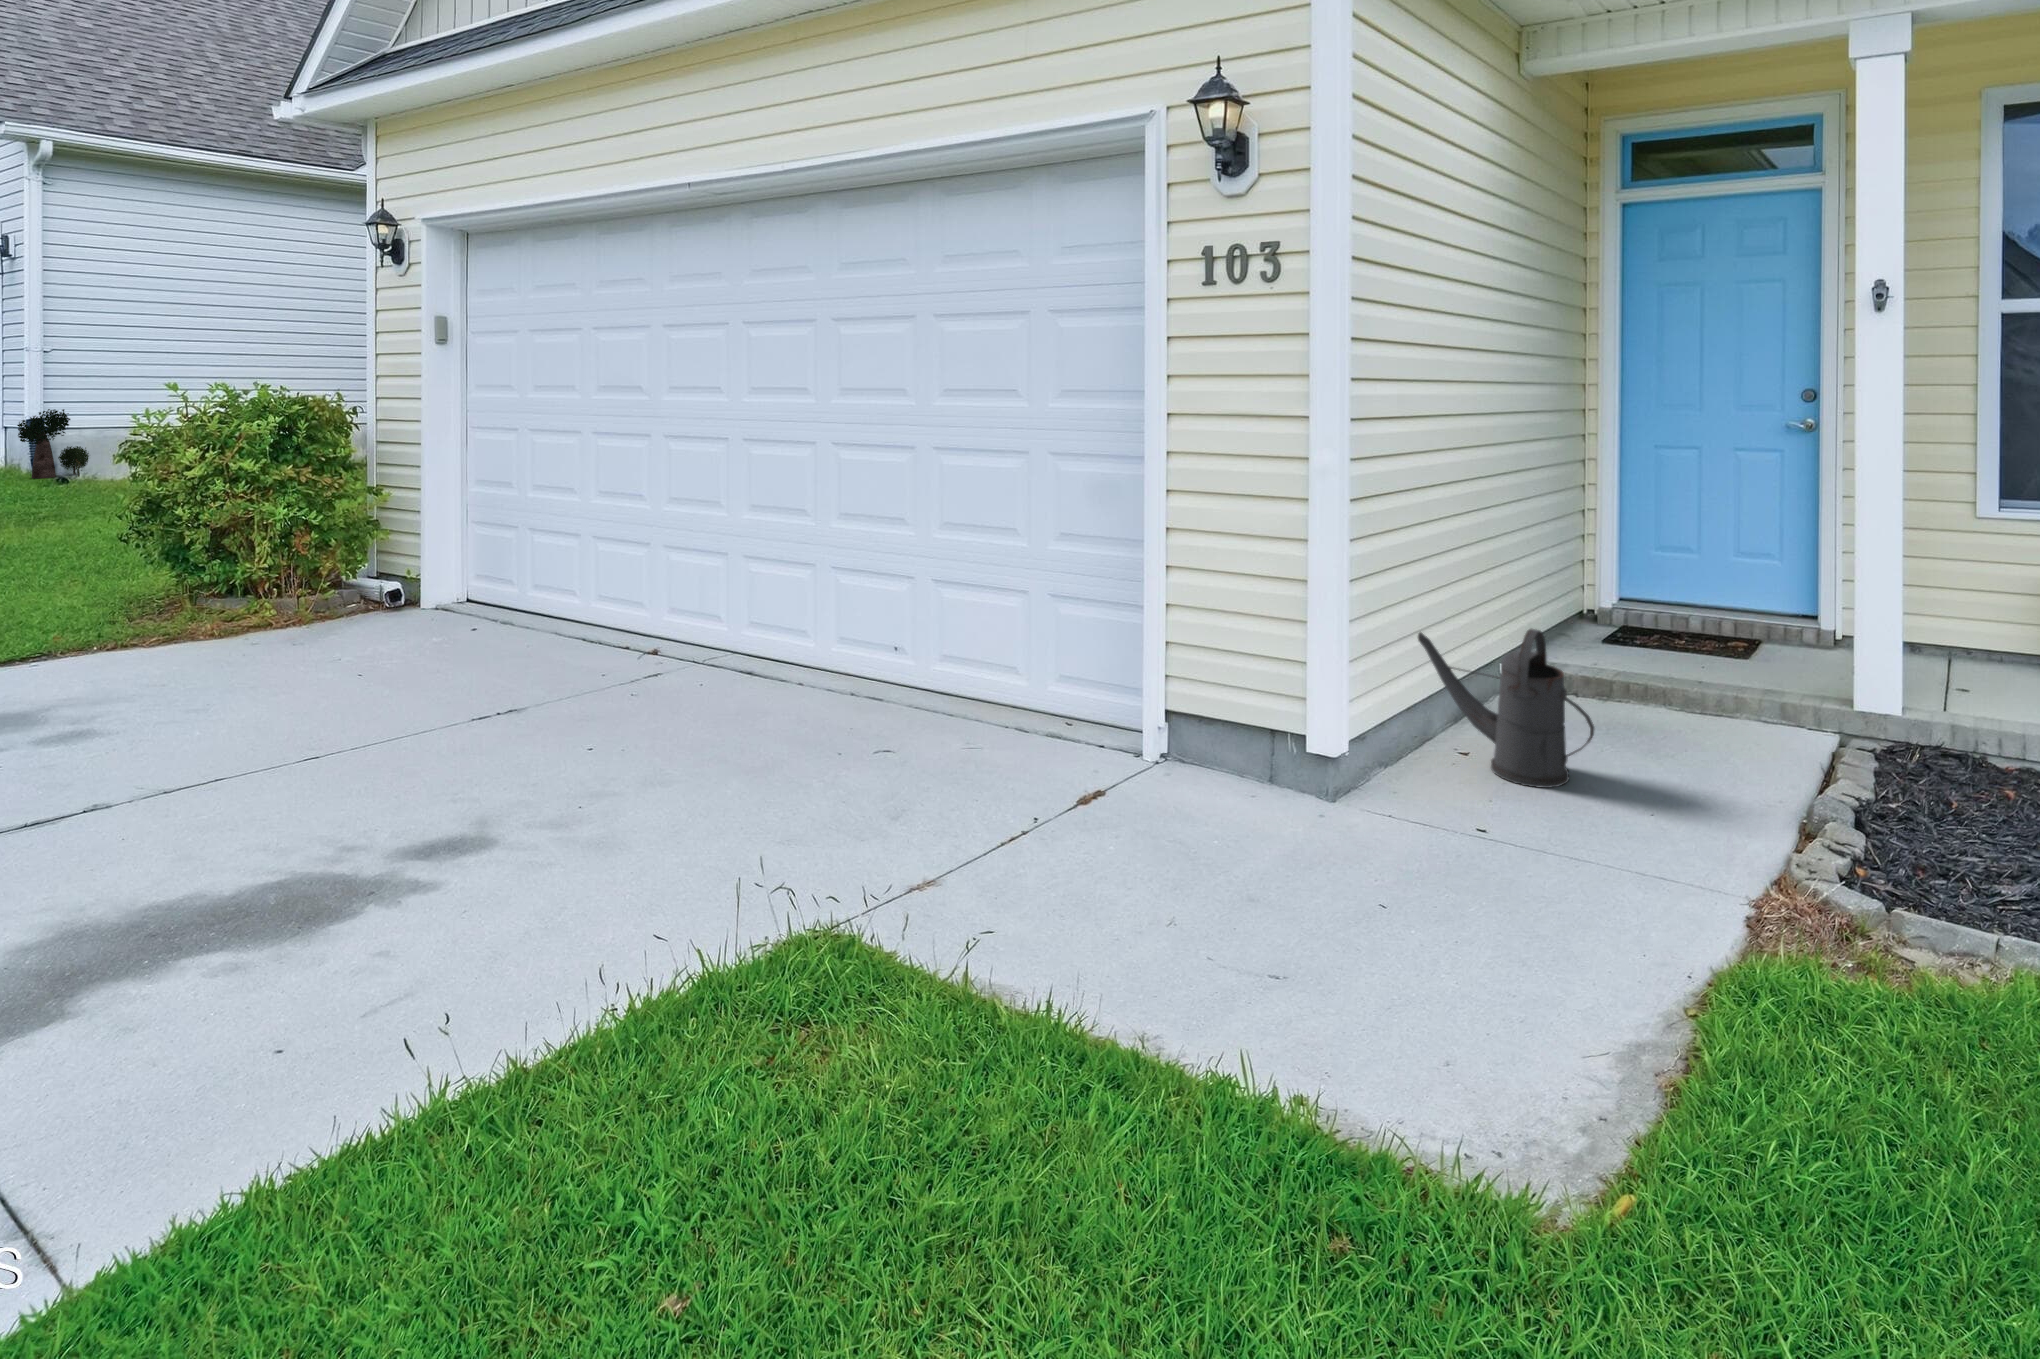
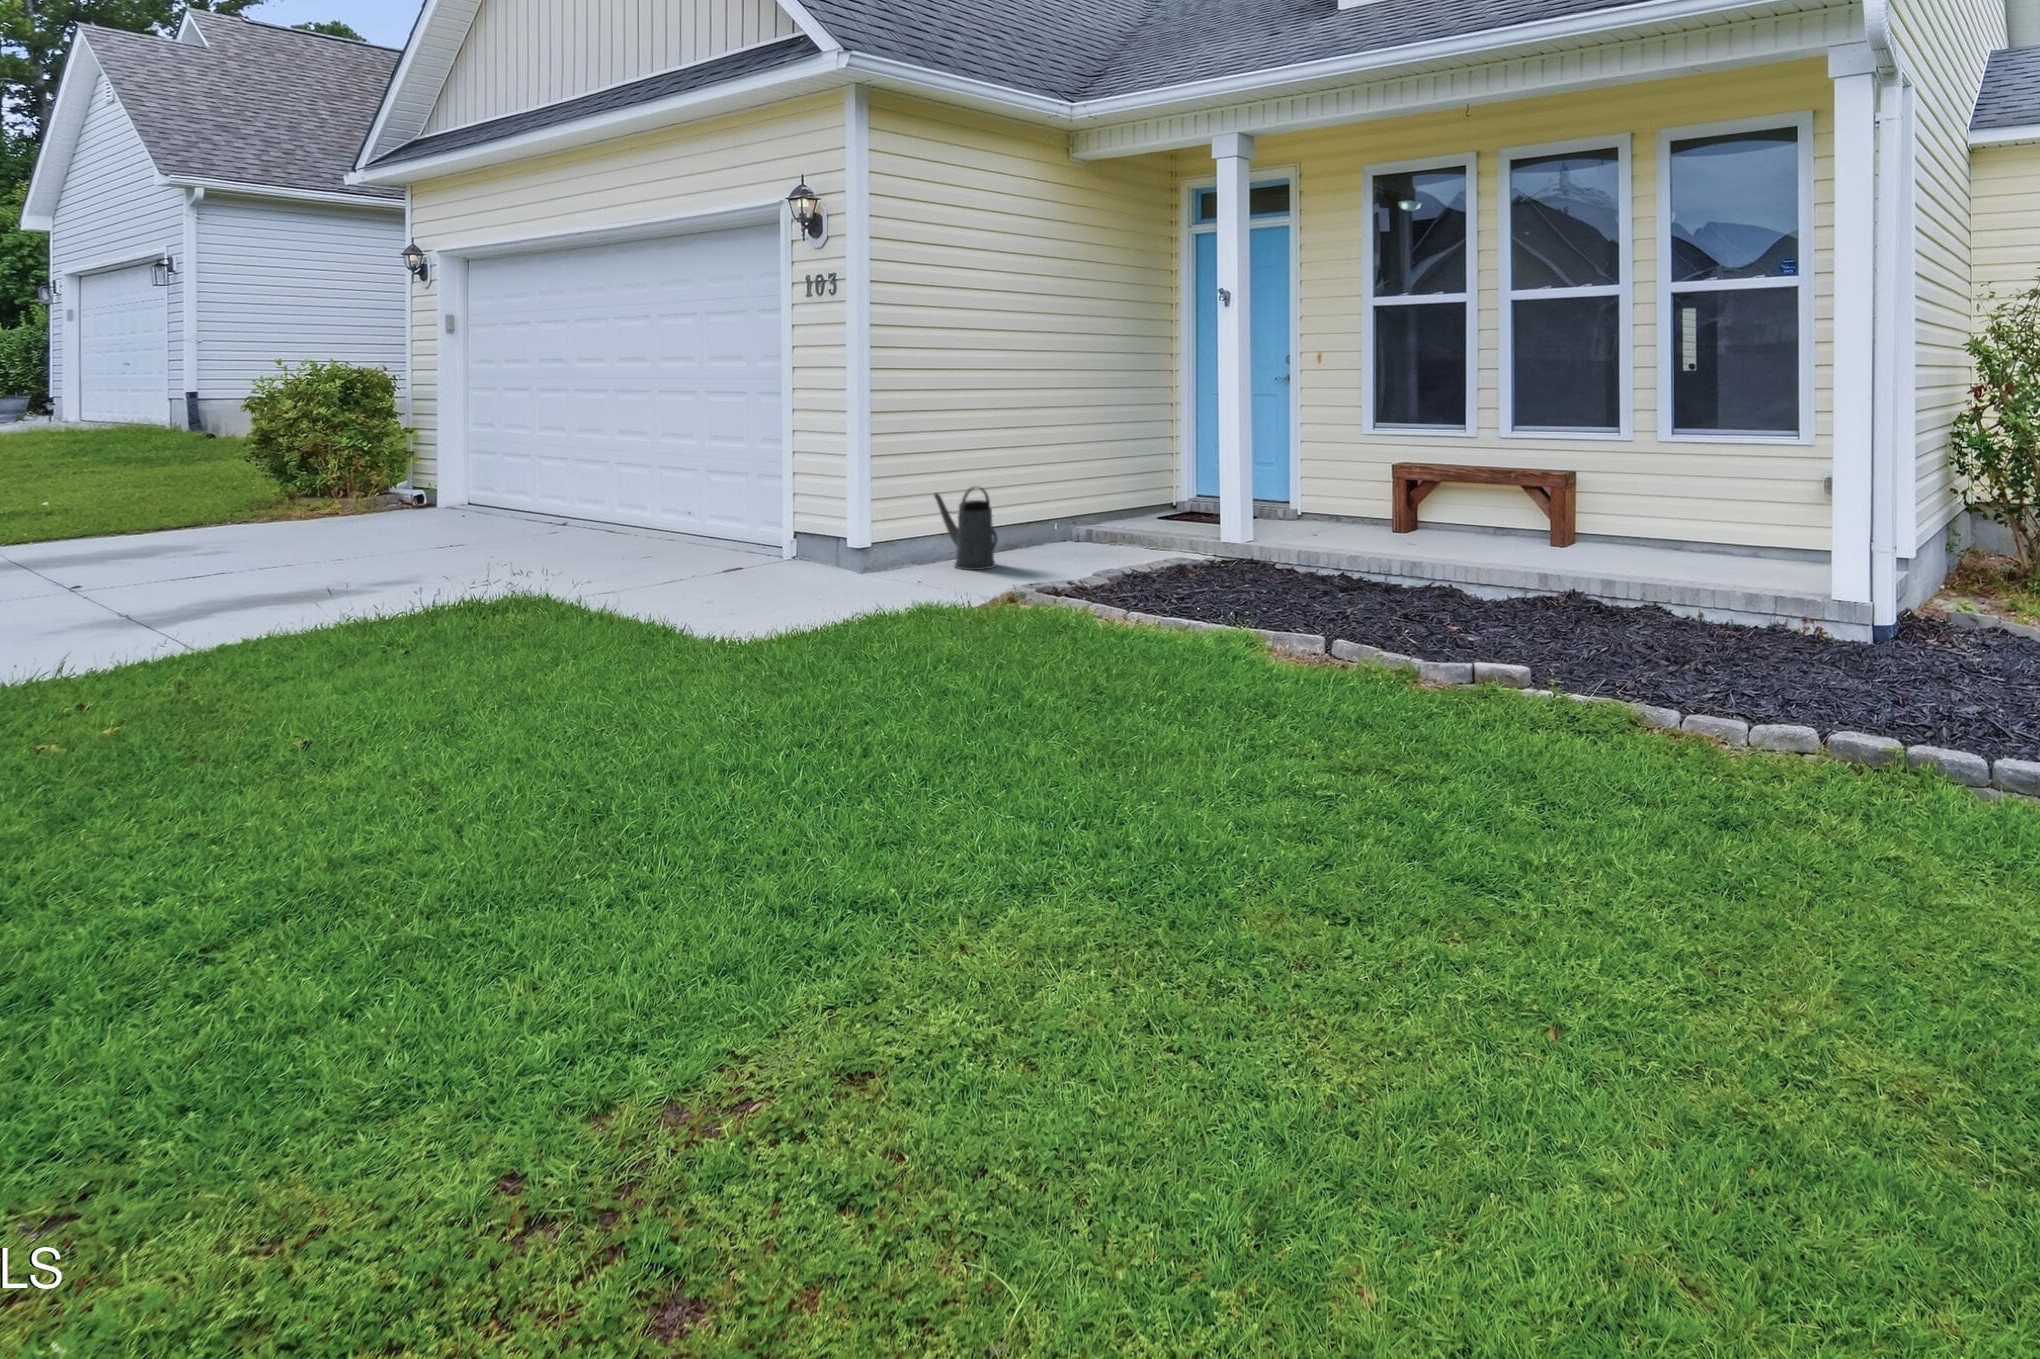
potted plant: present [17,409,89,478] -> none [178,386,229,438]

